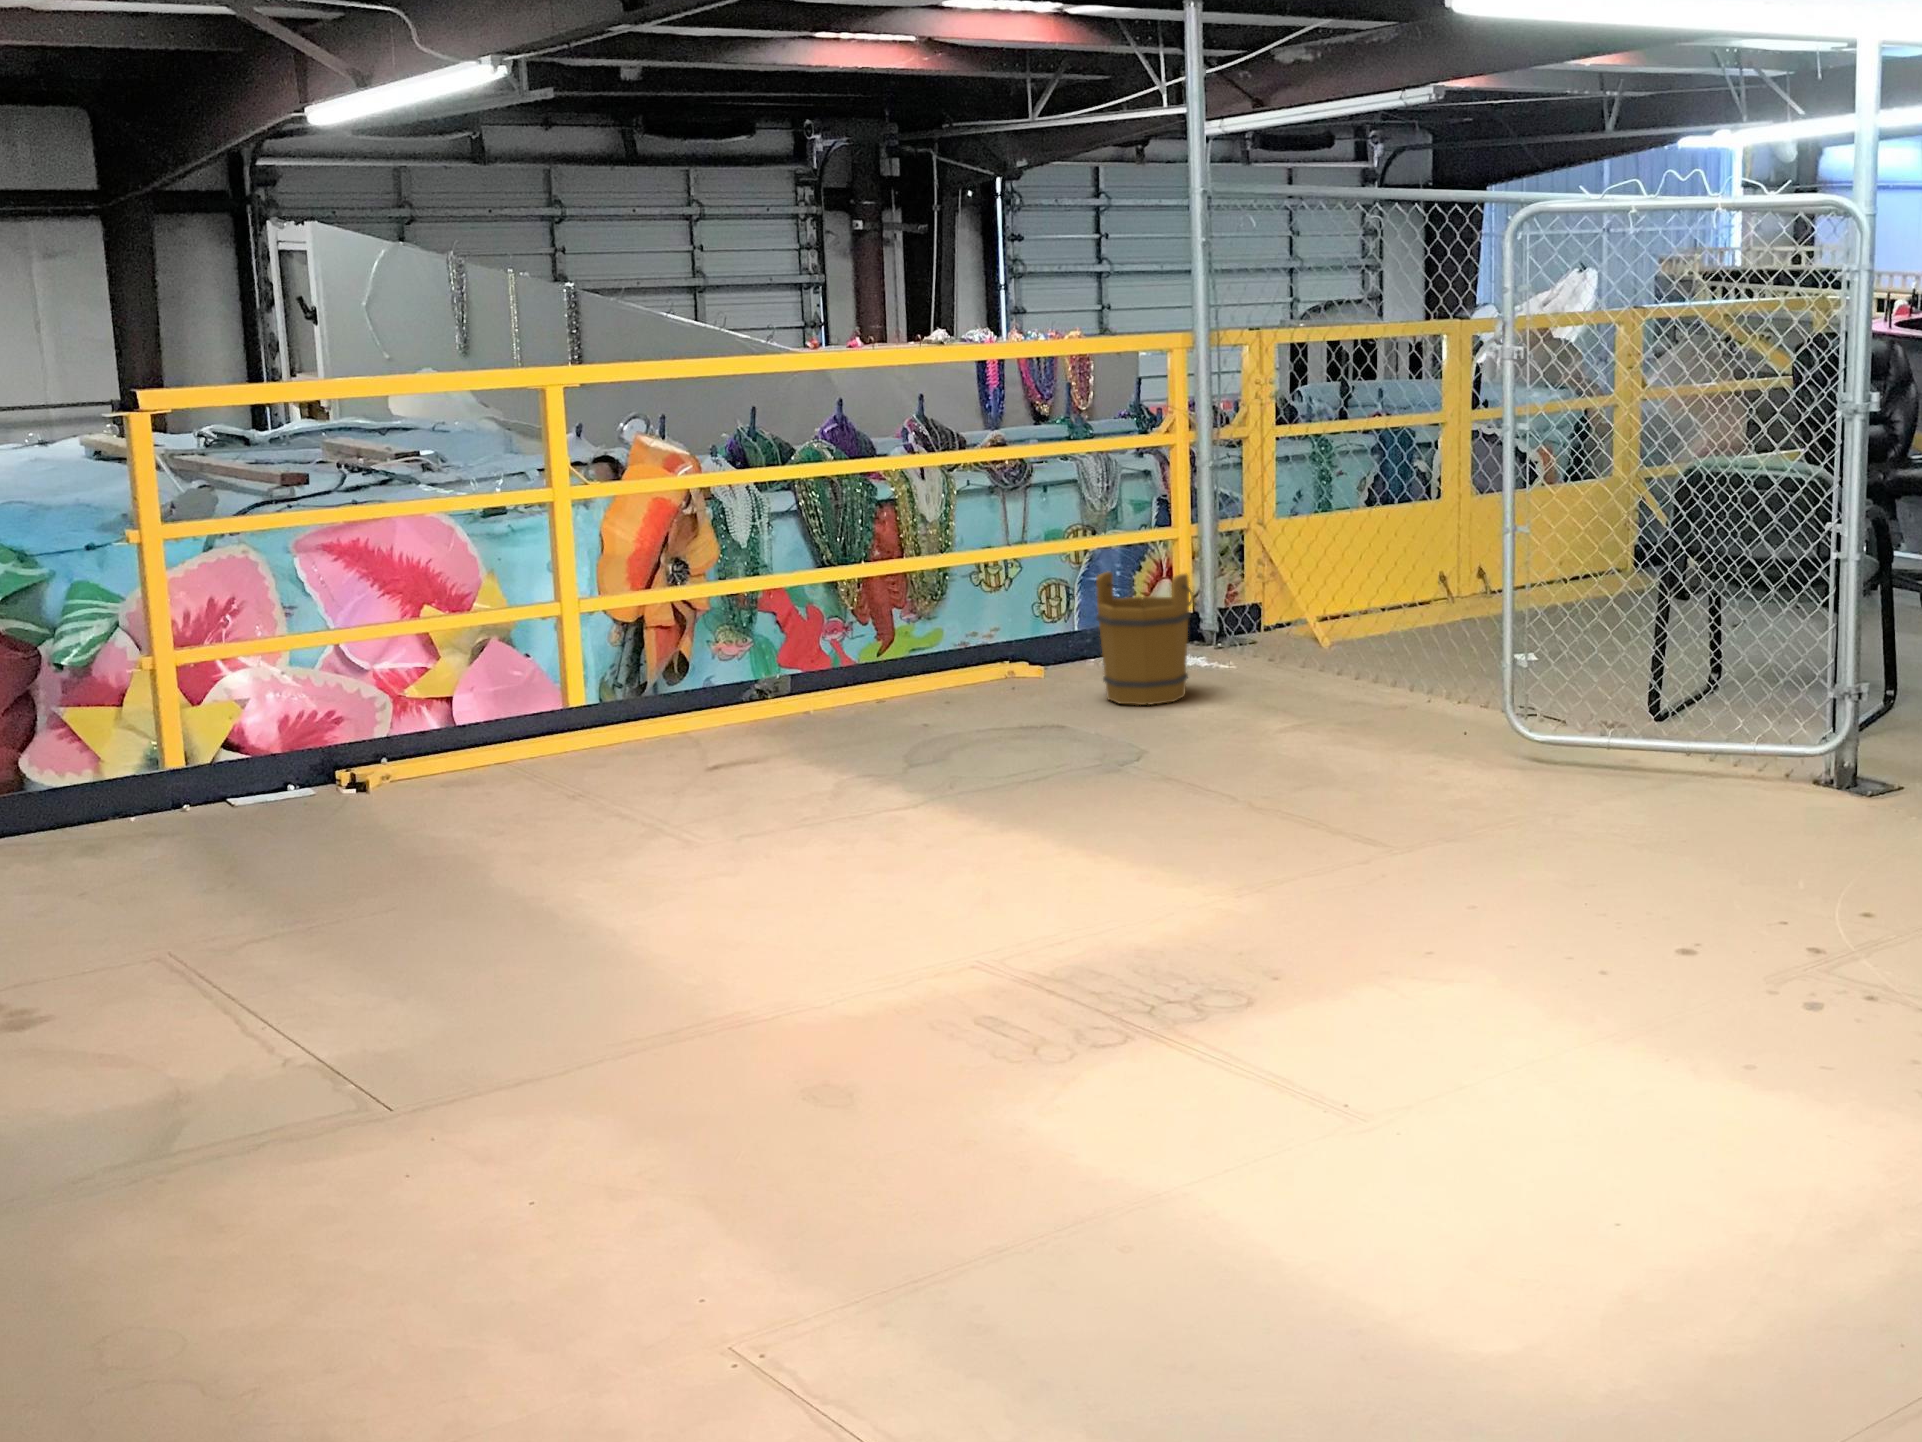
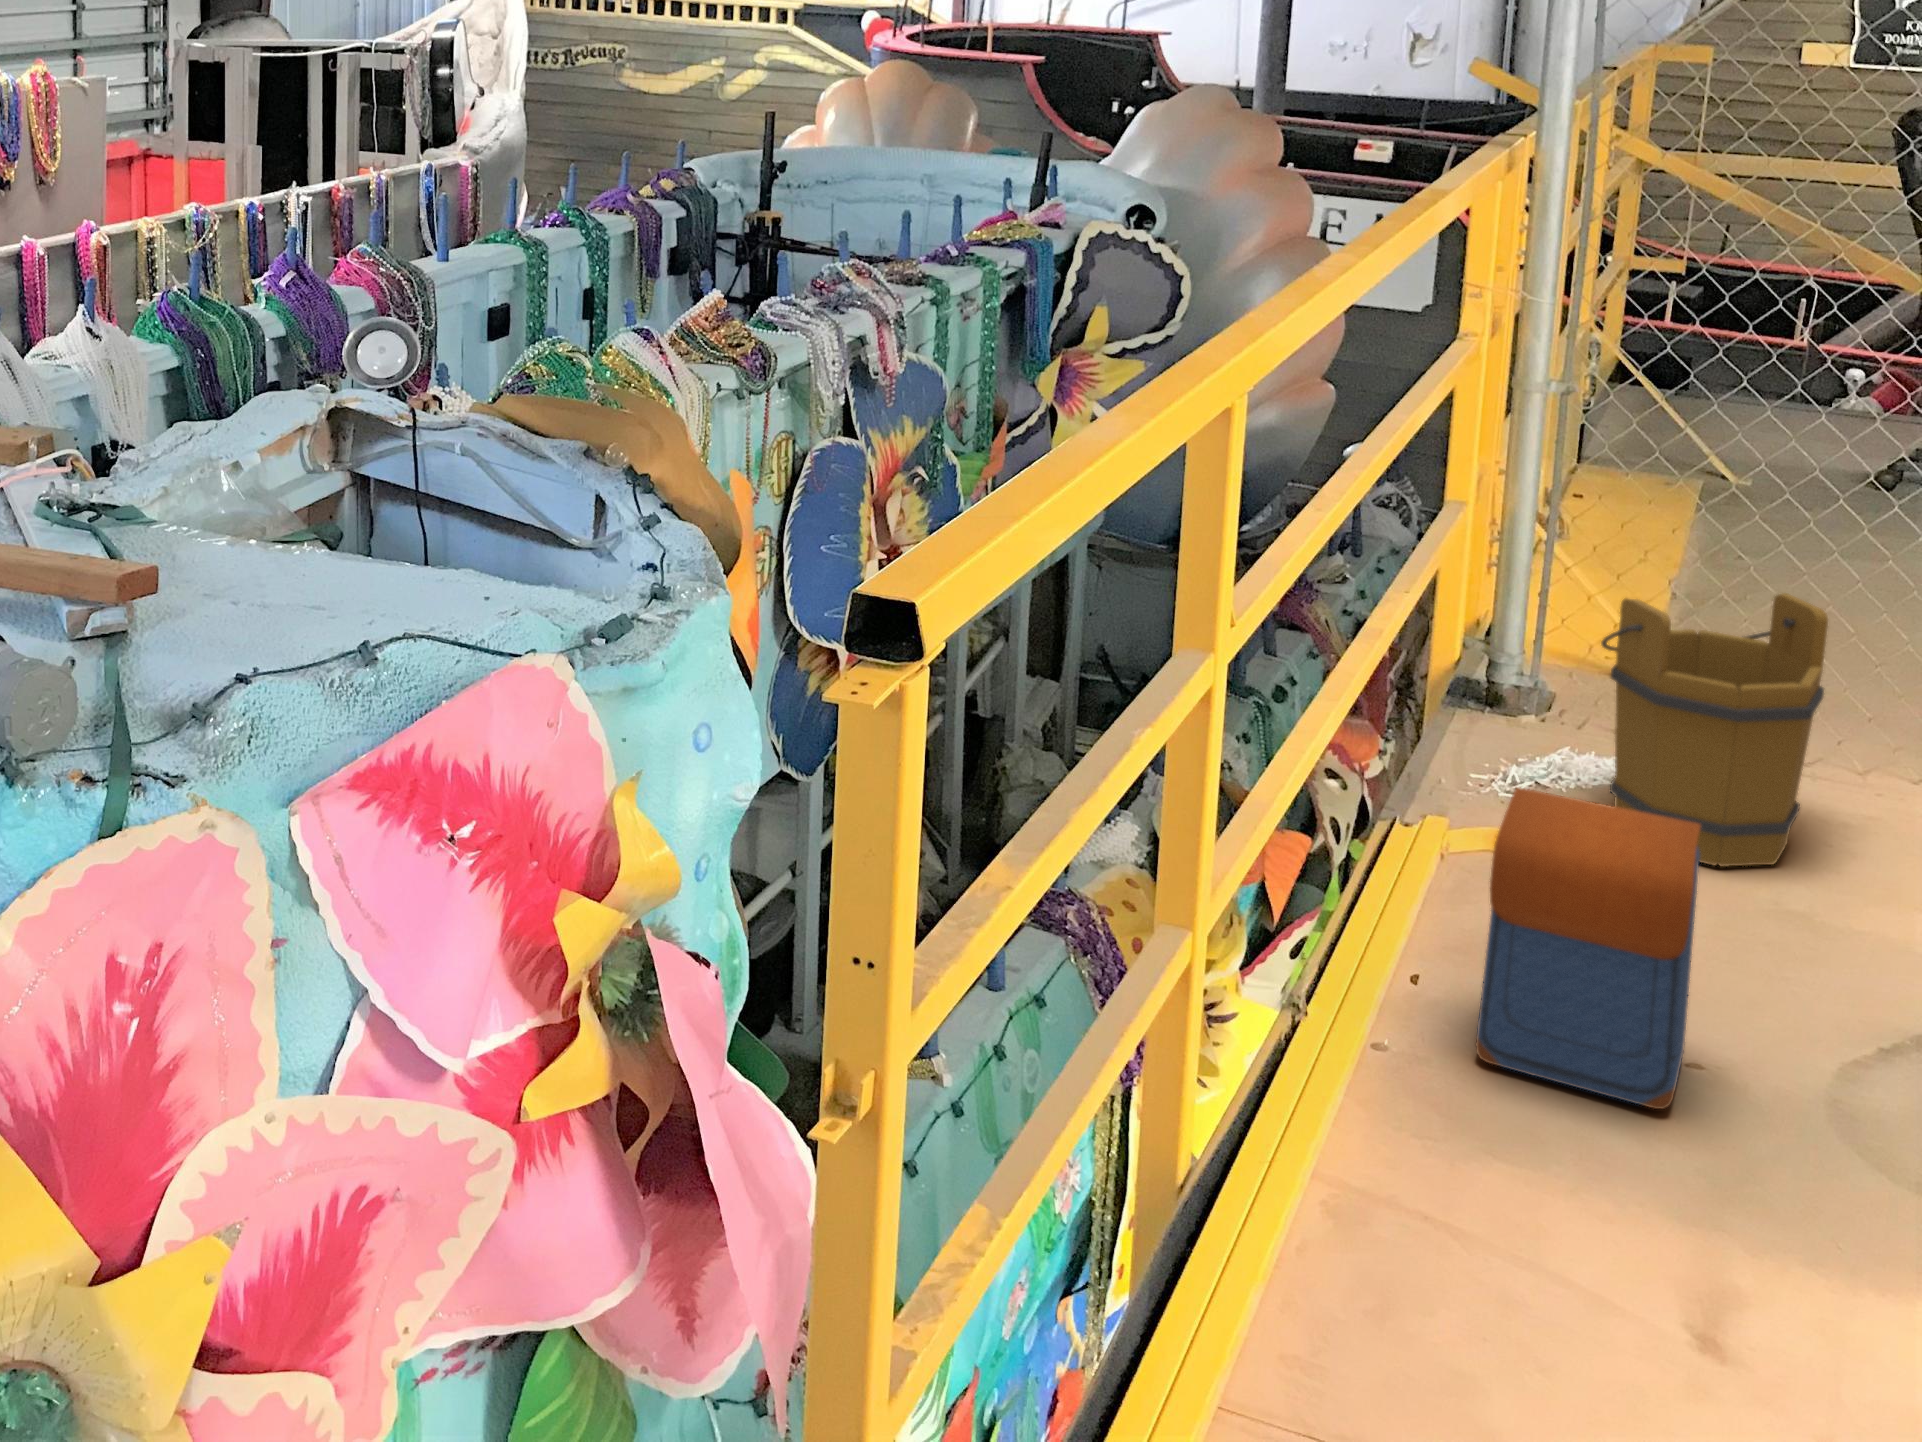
backpack: none [849,616,946,744] -> present [1476,787,1701,1109]

